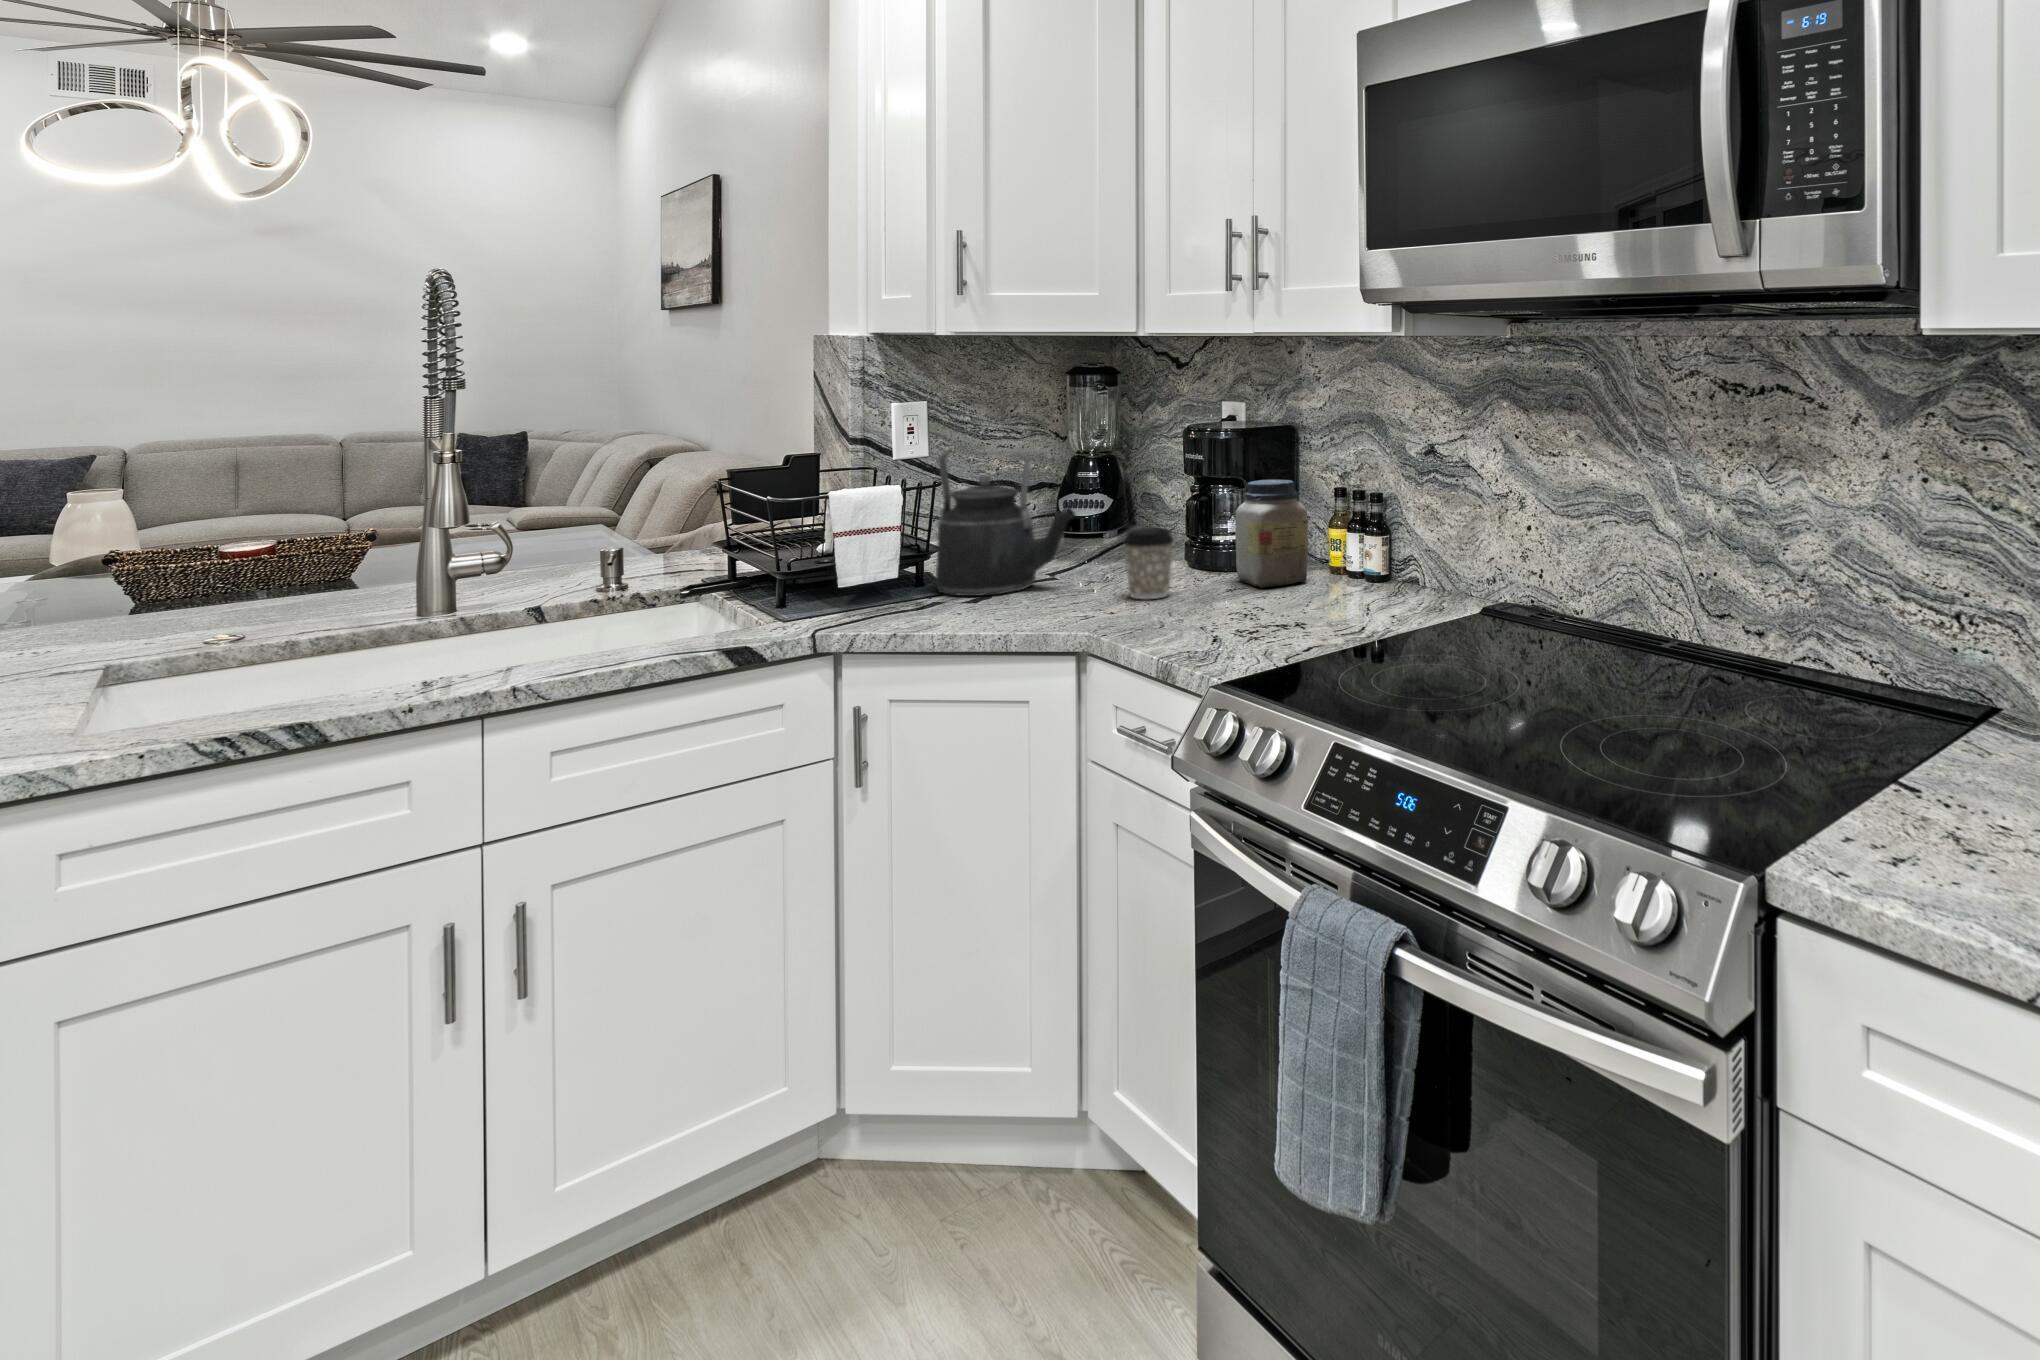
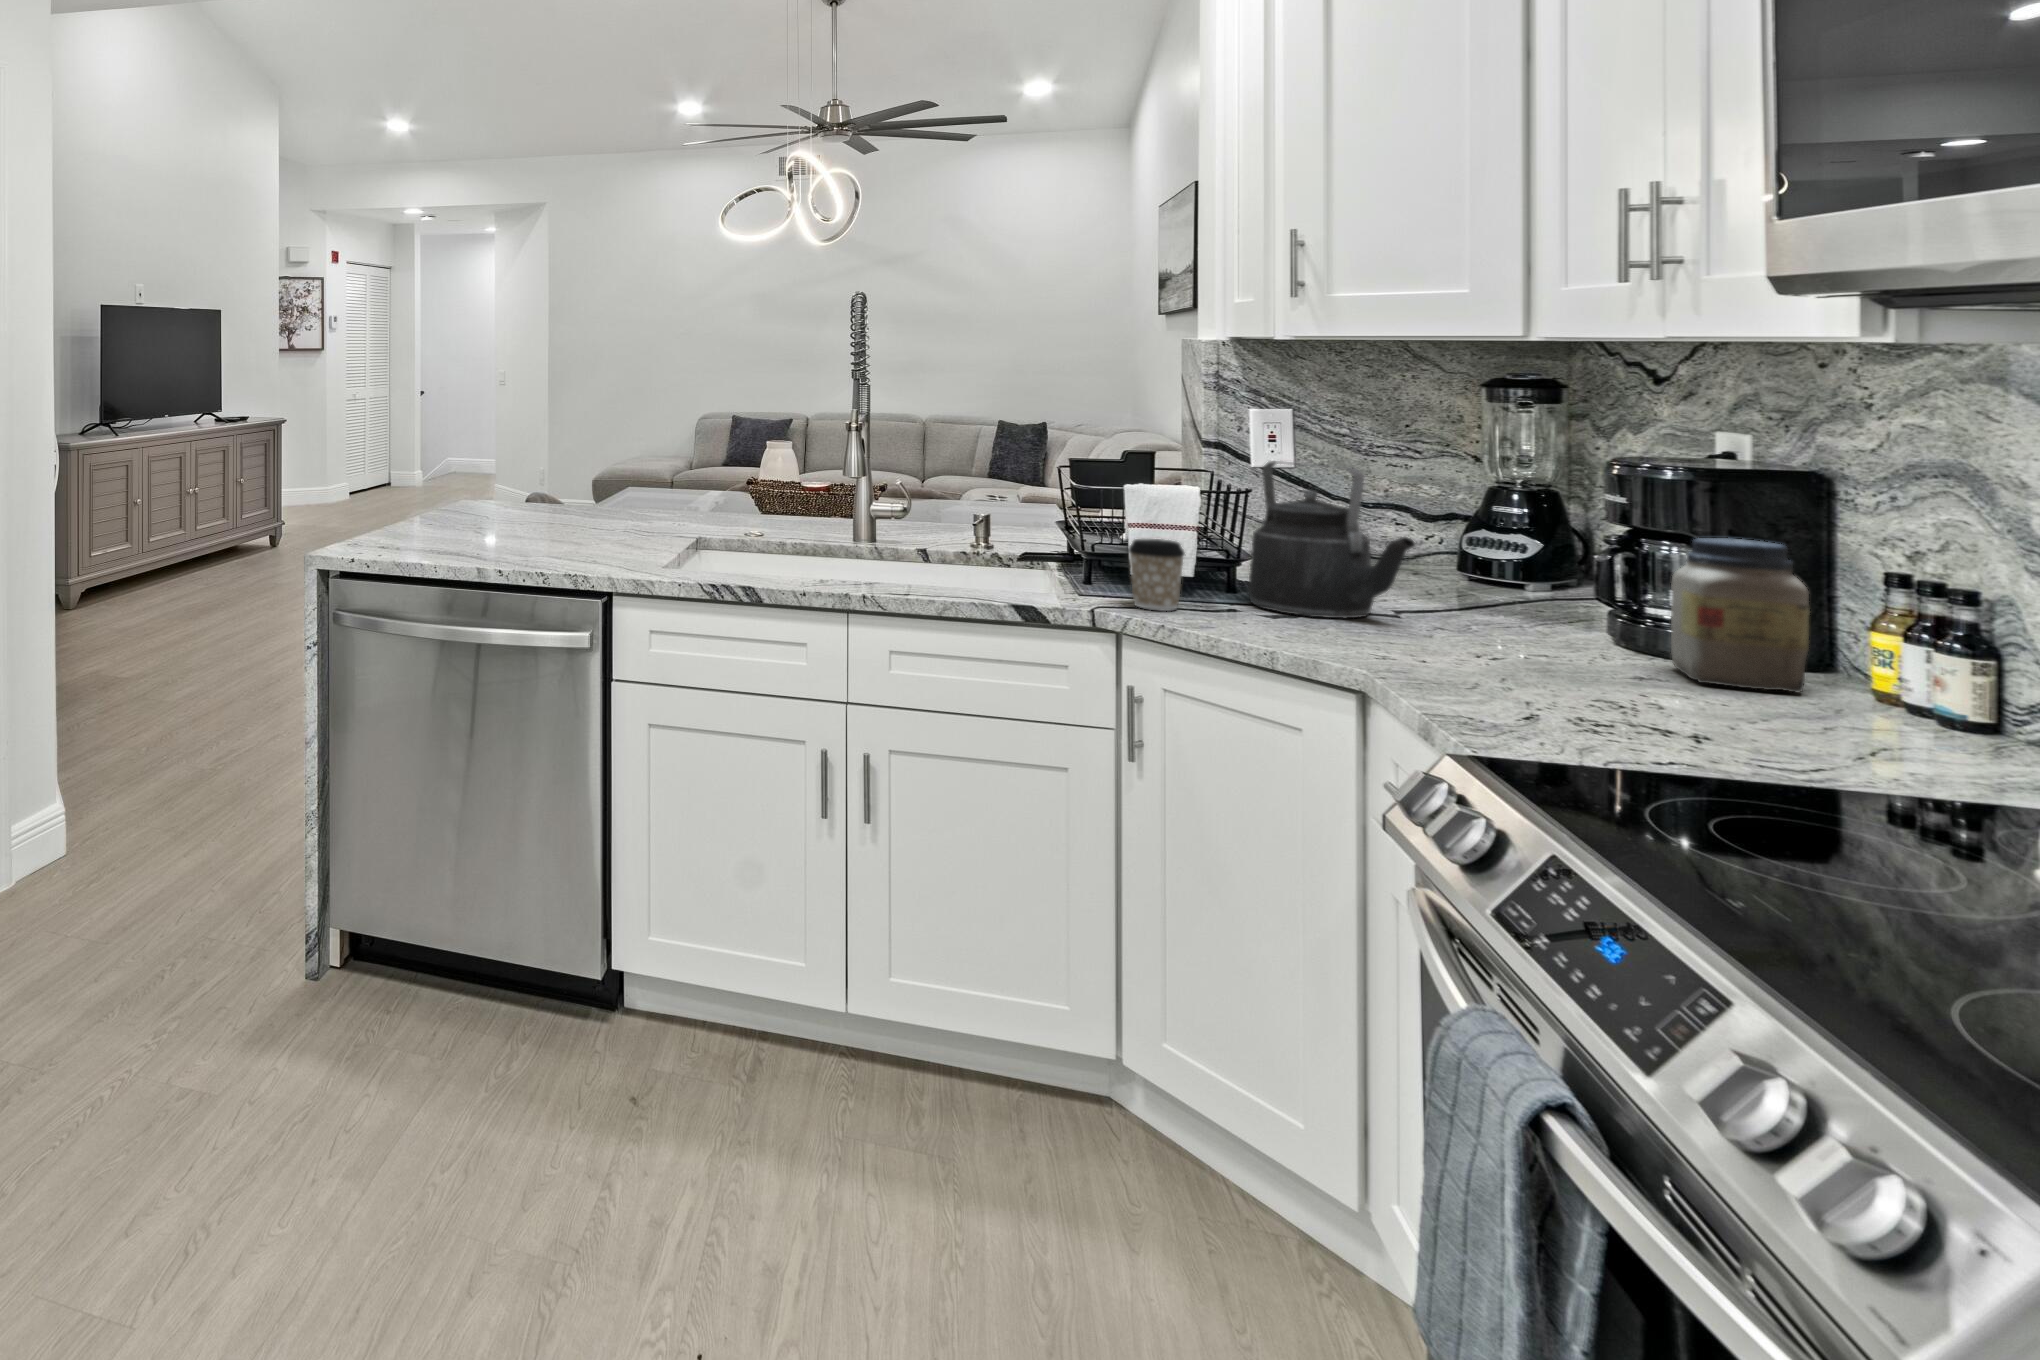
coffee cup: present [1124,528,1173,599] -> present [1128,539,1185,611]

